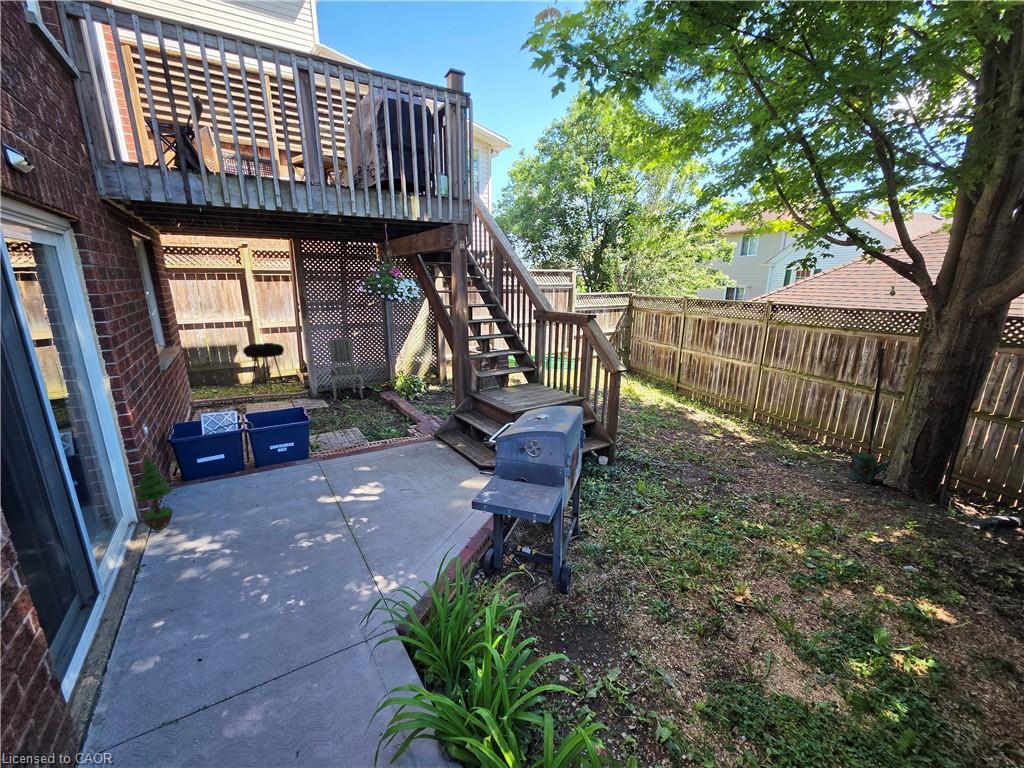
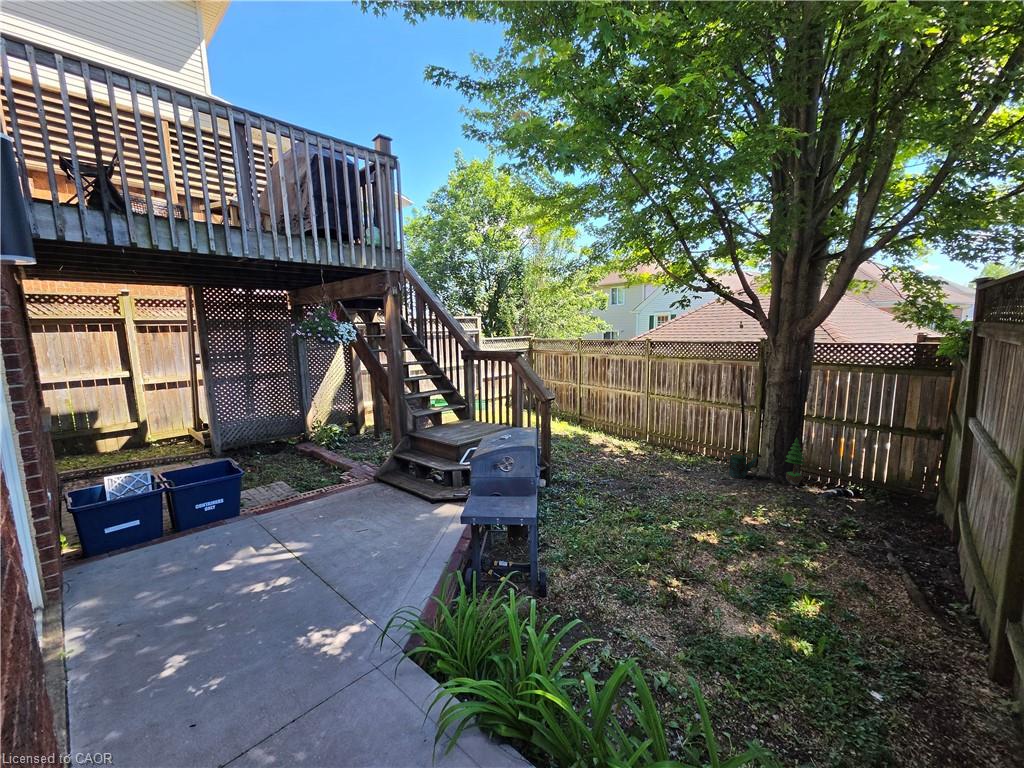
dining chair: present [328,338,363,401] -> none [233,389,276,457]
stool: present [243,343,284,390] -> none [121,399,174,455]
potted tree: present [136,455,173,530] -> present [785,438,805,485]

